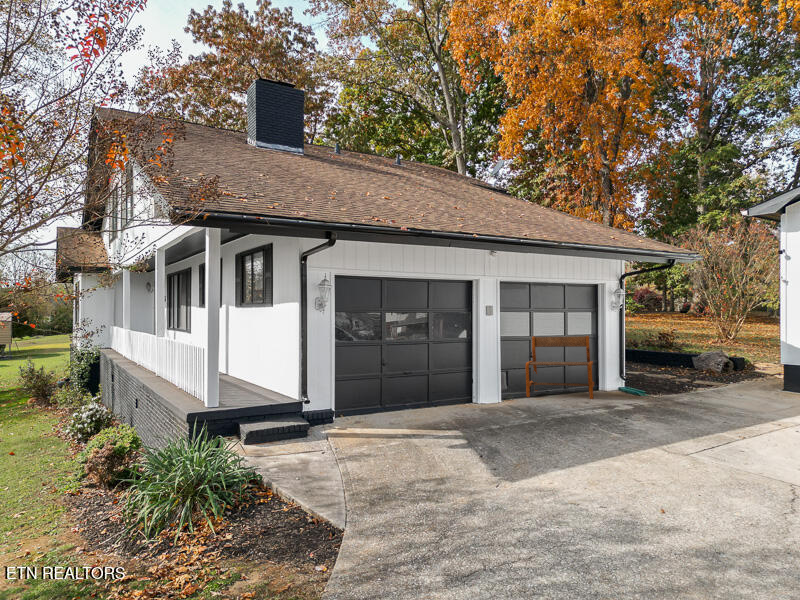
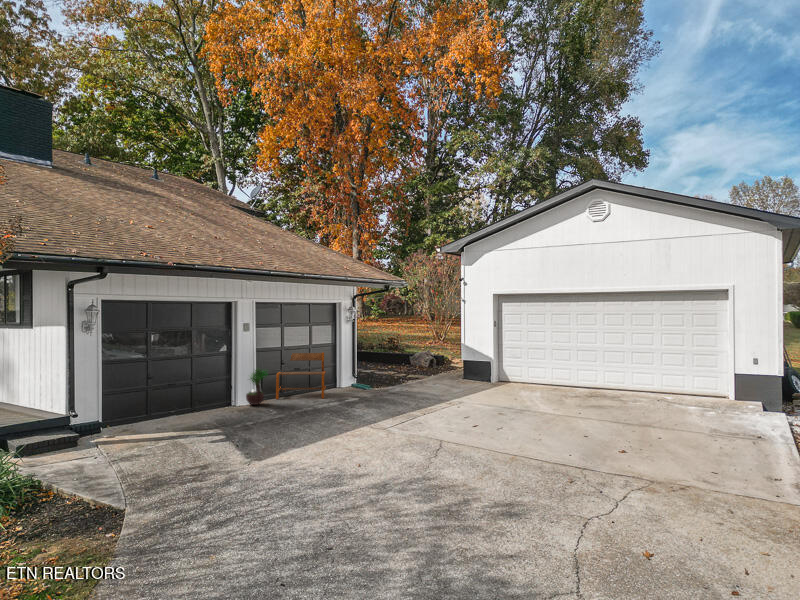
potted tree: none [489,352,517,403] -> present [246,369,267,405]

